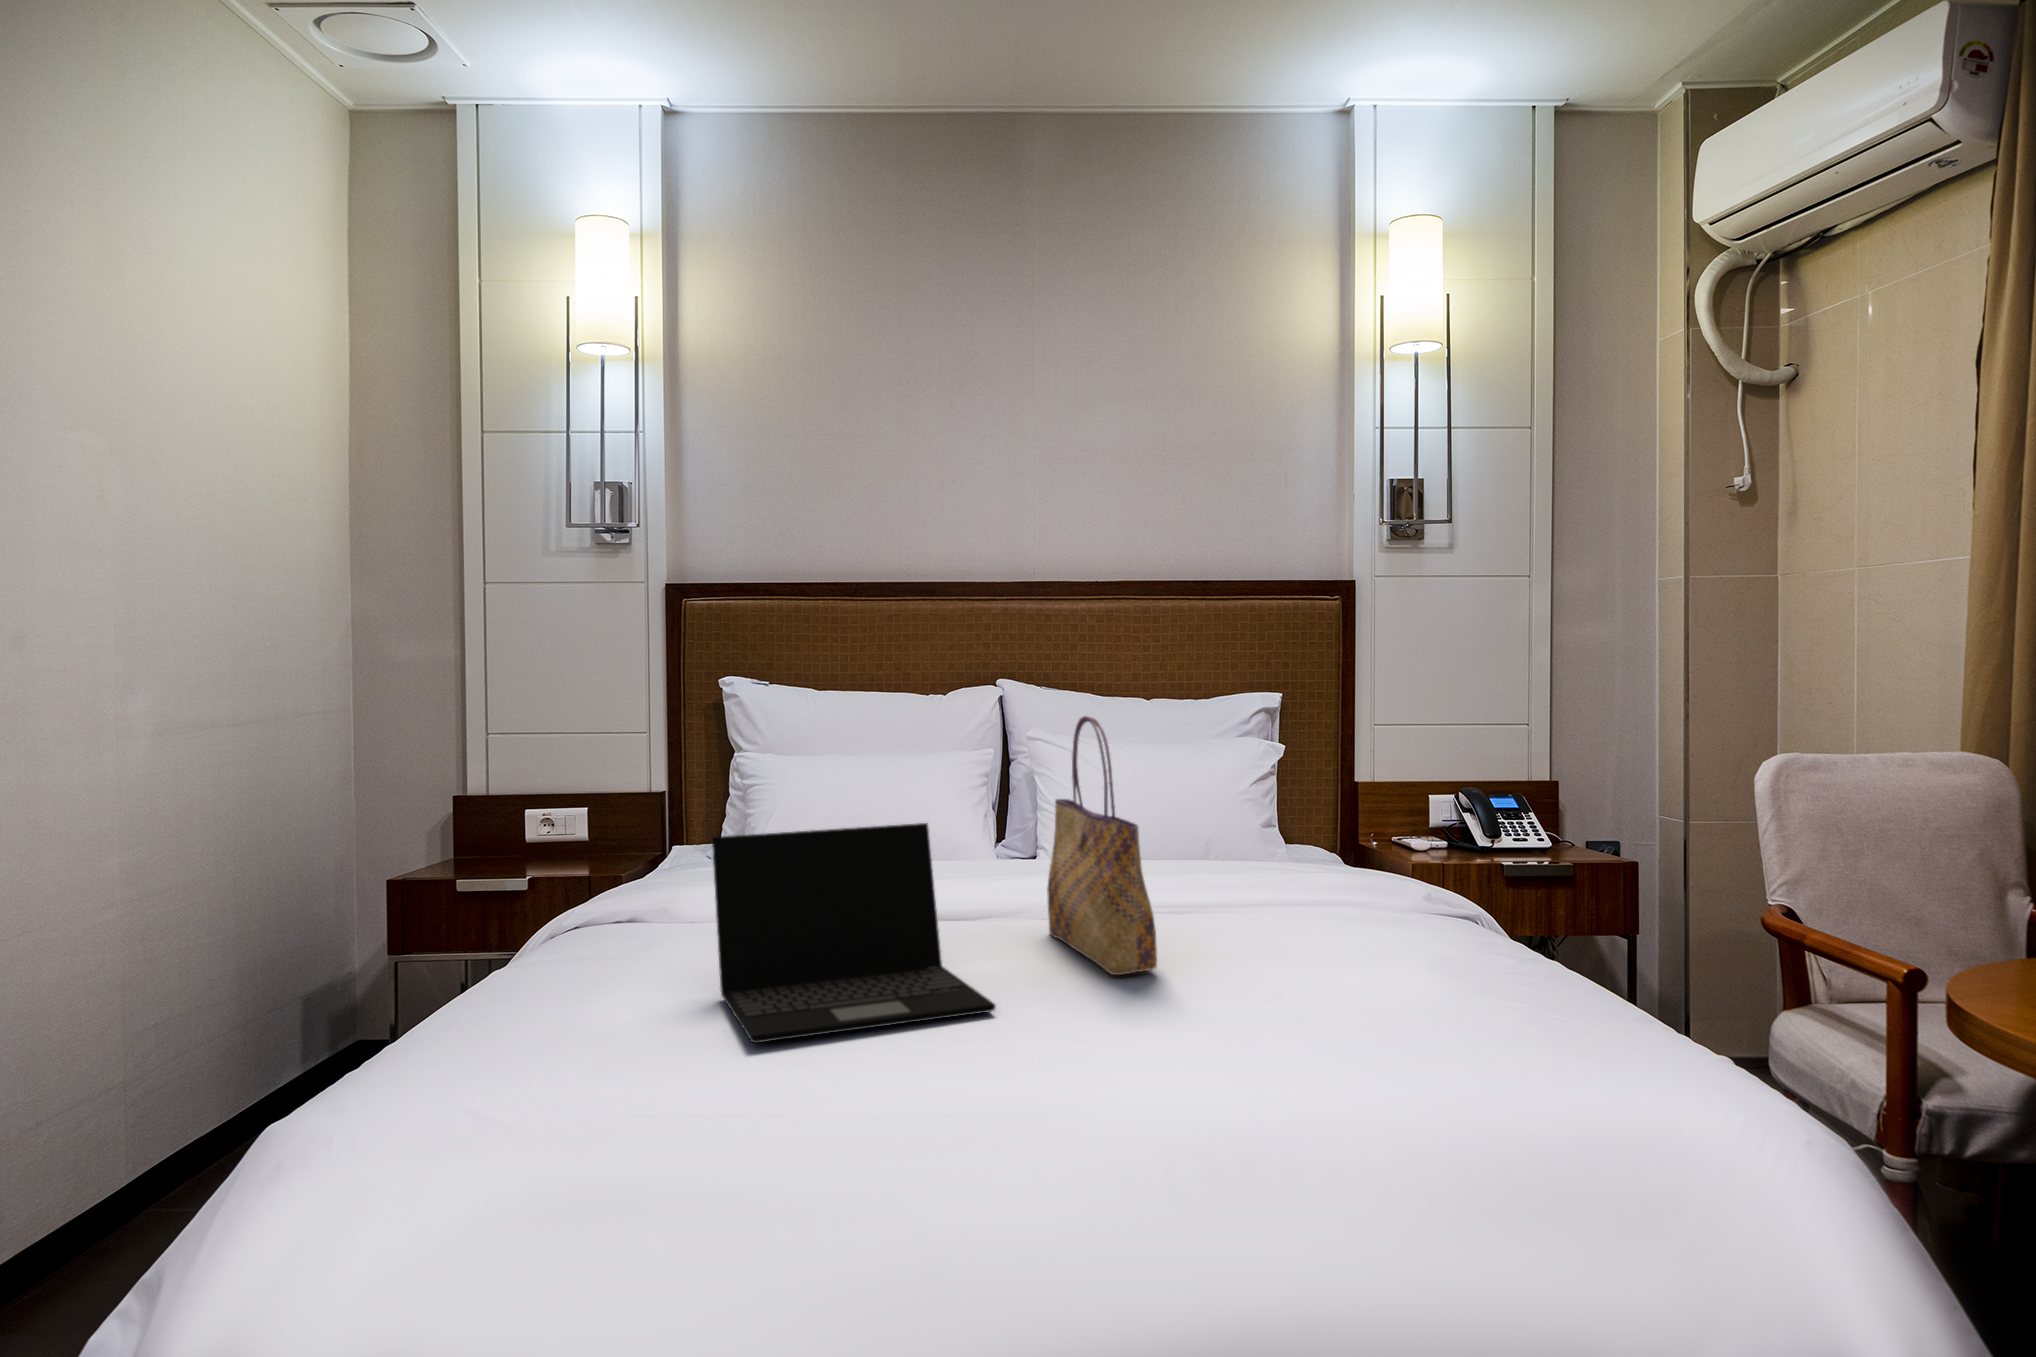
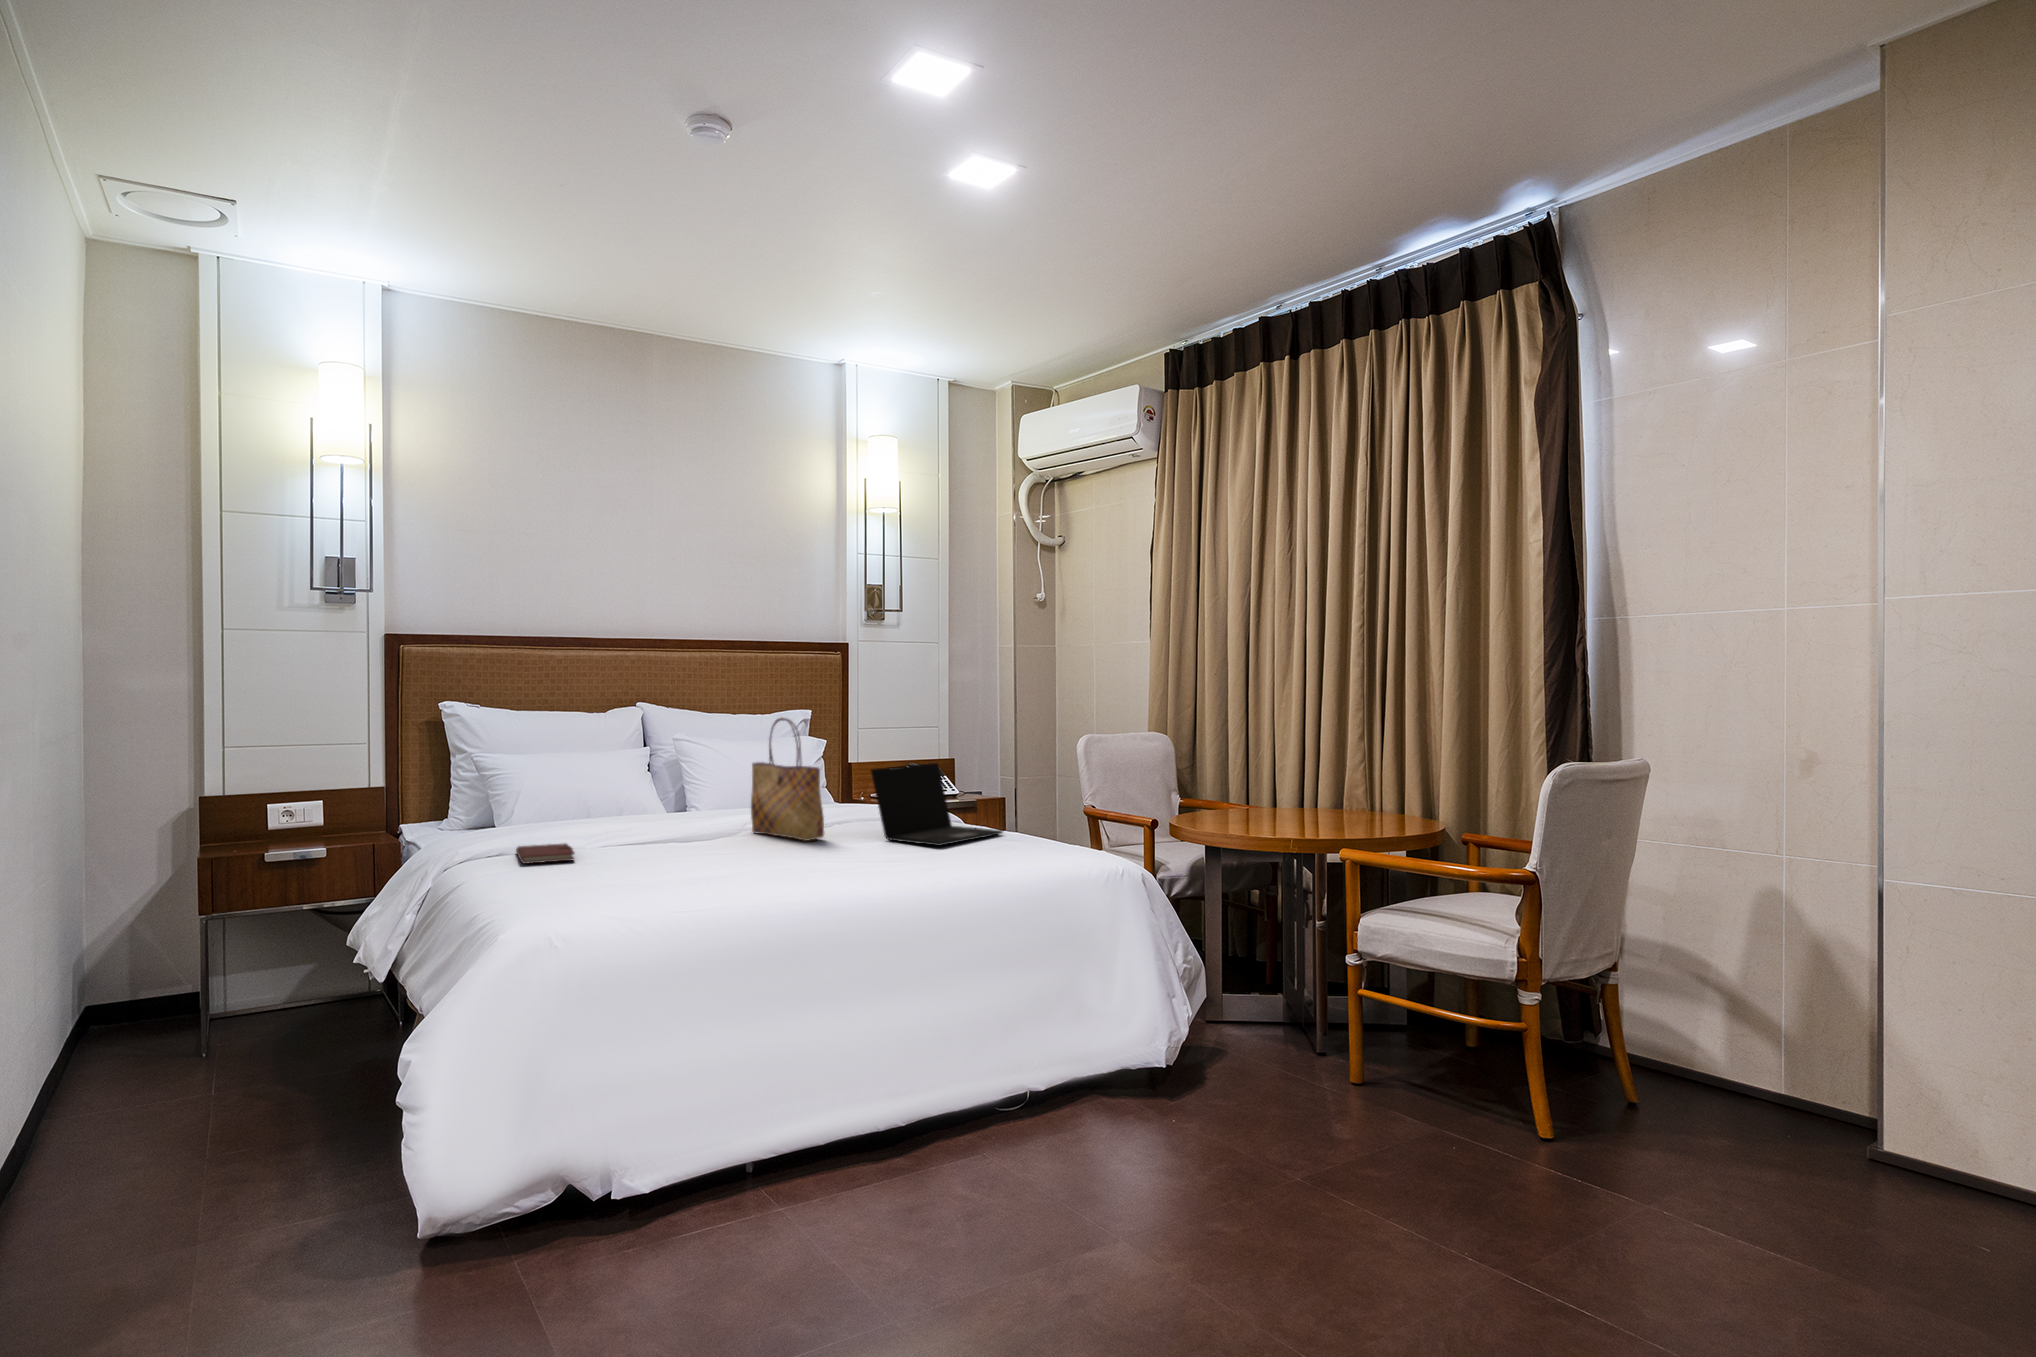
laptop: present [712,823,996,1043] -> present [871,763,1003,846]
notebook: none [562,934,697,981] -> present [516,843,574,864]

